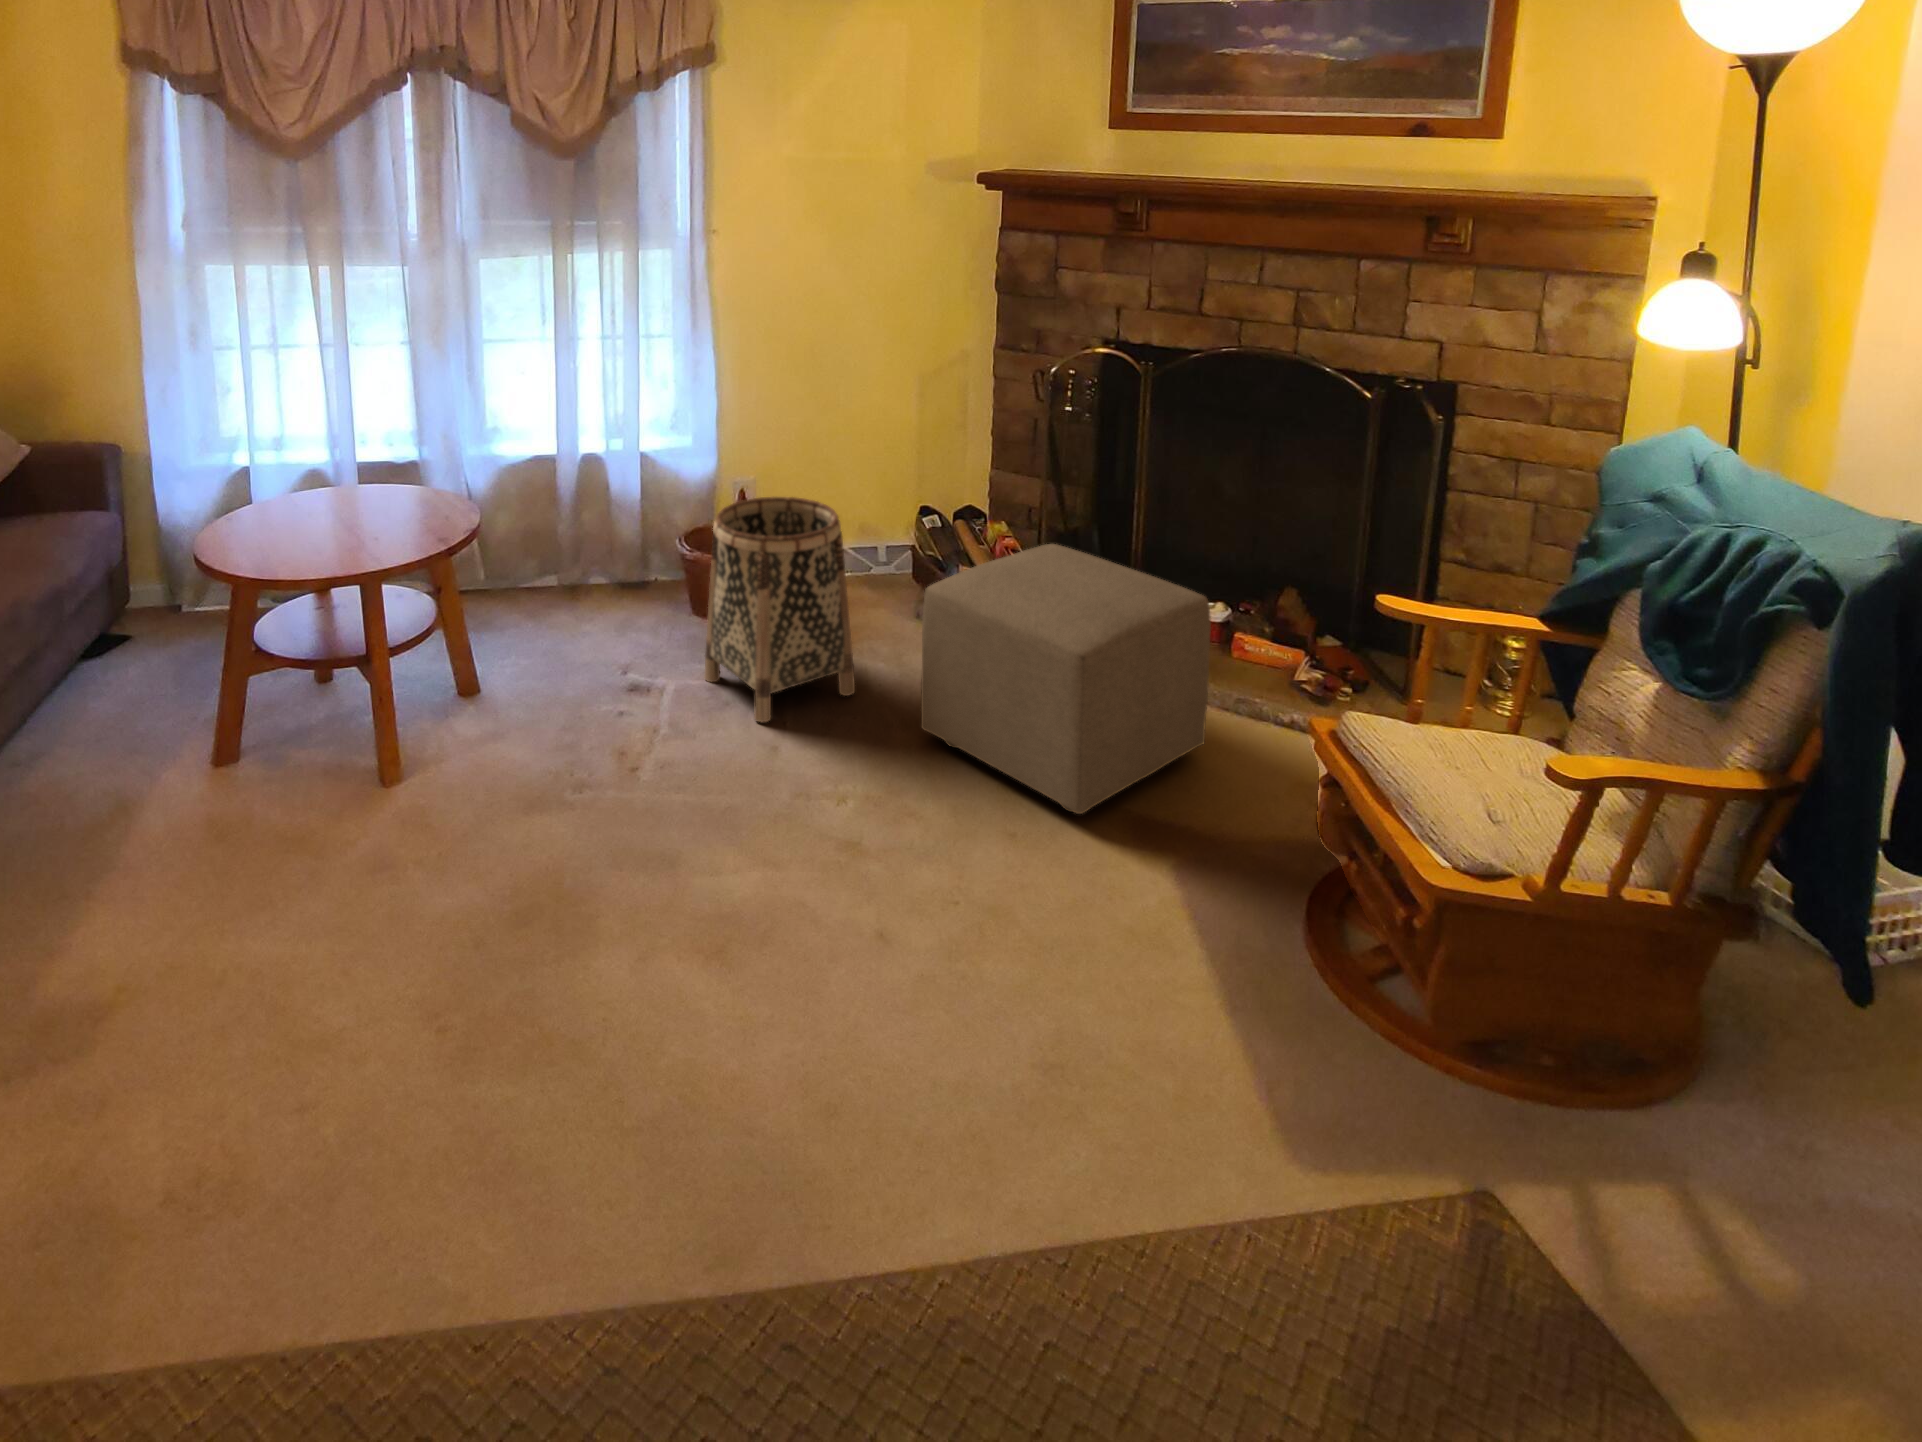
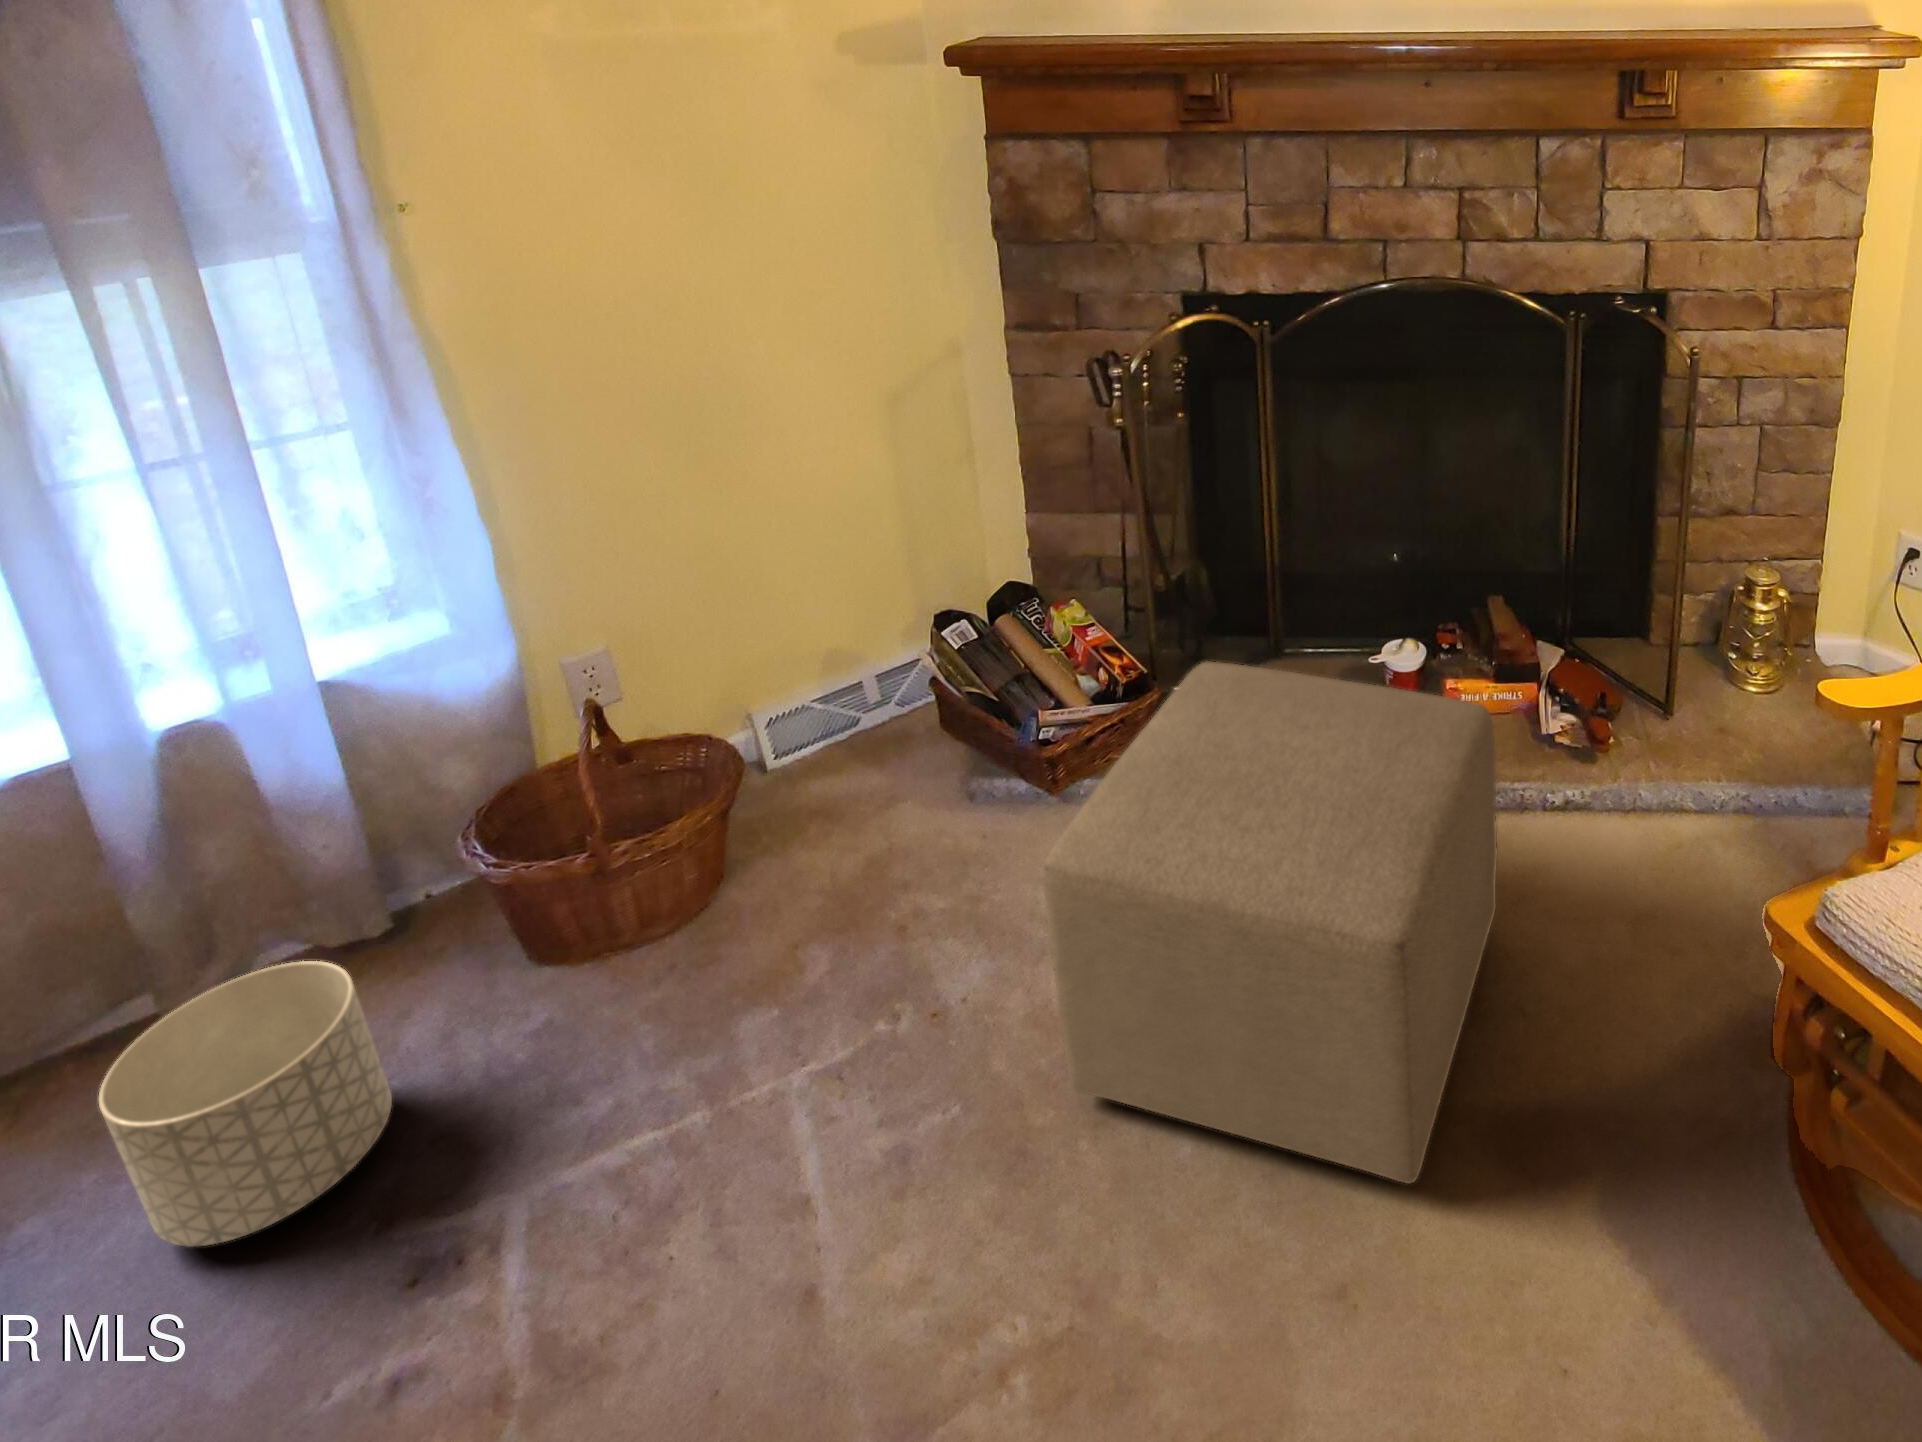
basket: present [705,497,855,722] -> none [539,723,915,1225]
planter: none [548,558,635,657] -> present [99,961,392,1247]

